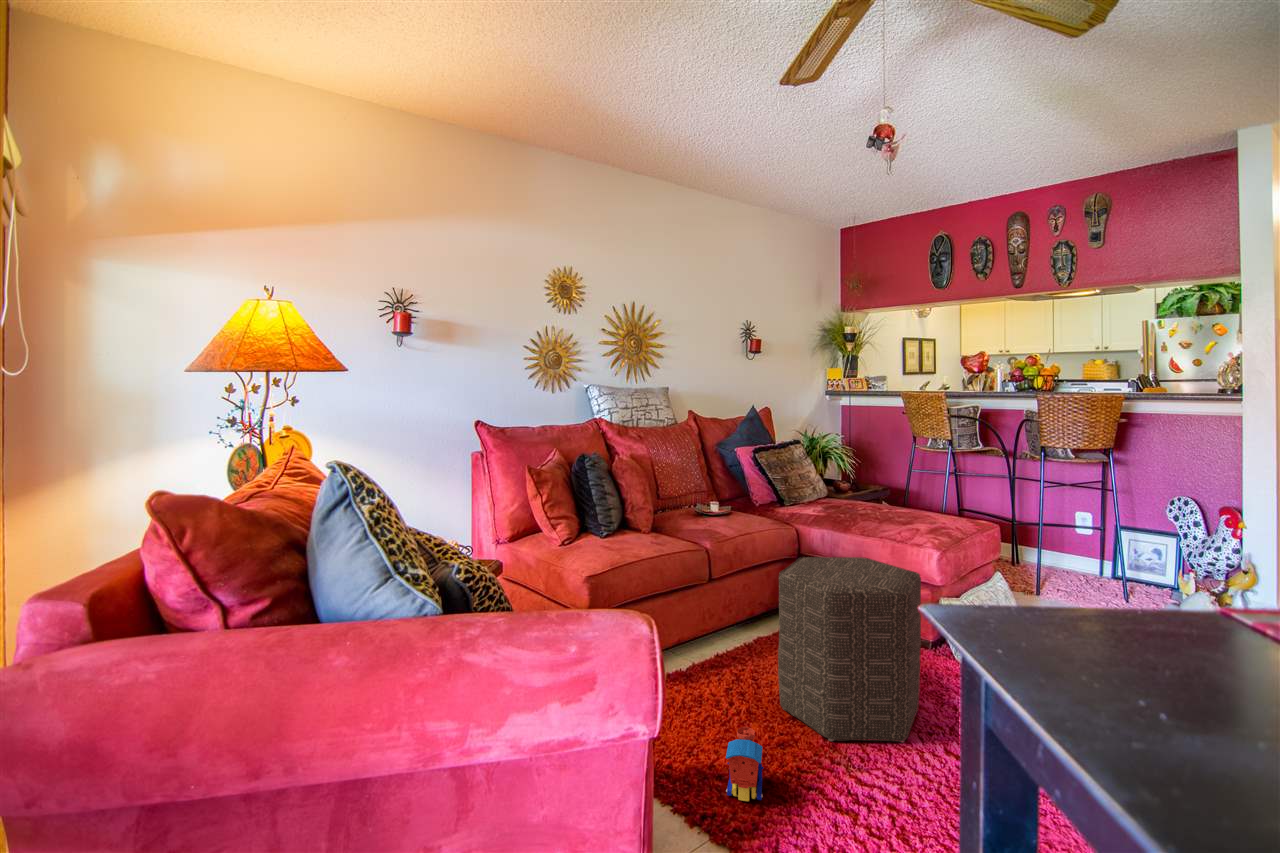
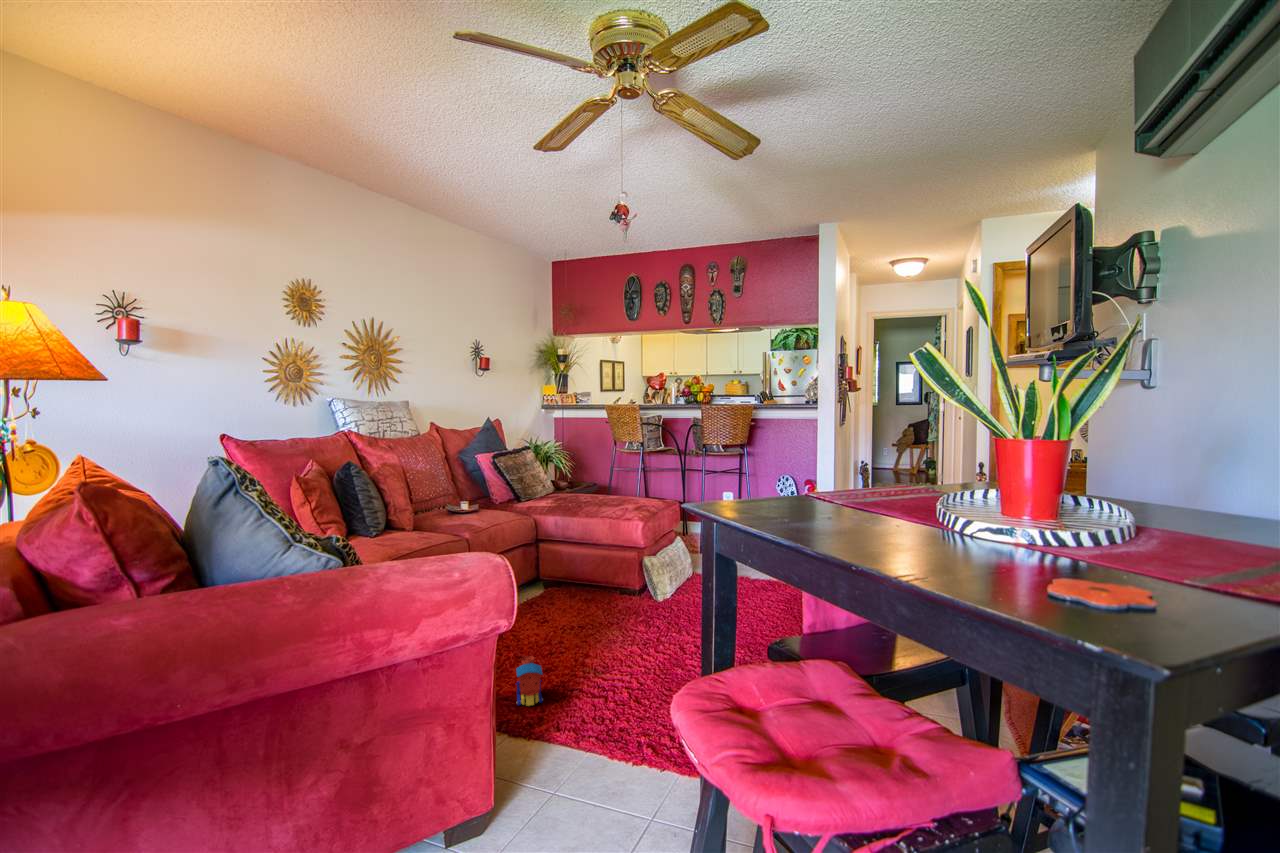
ottoman: present [778,557,921,742] -> none [539,531,636,662]

